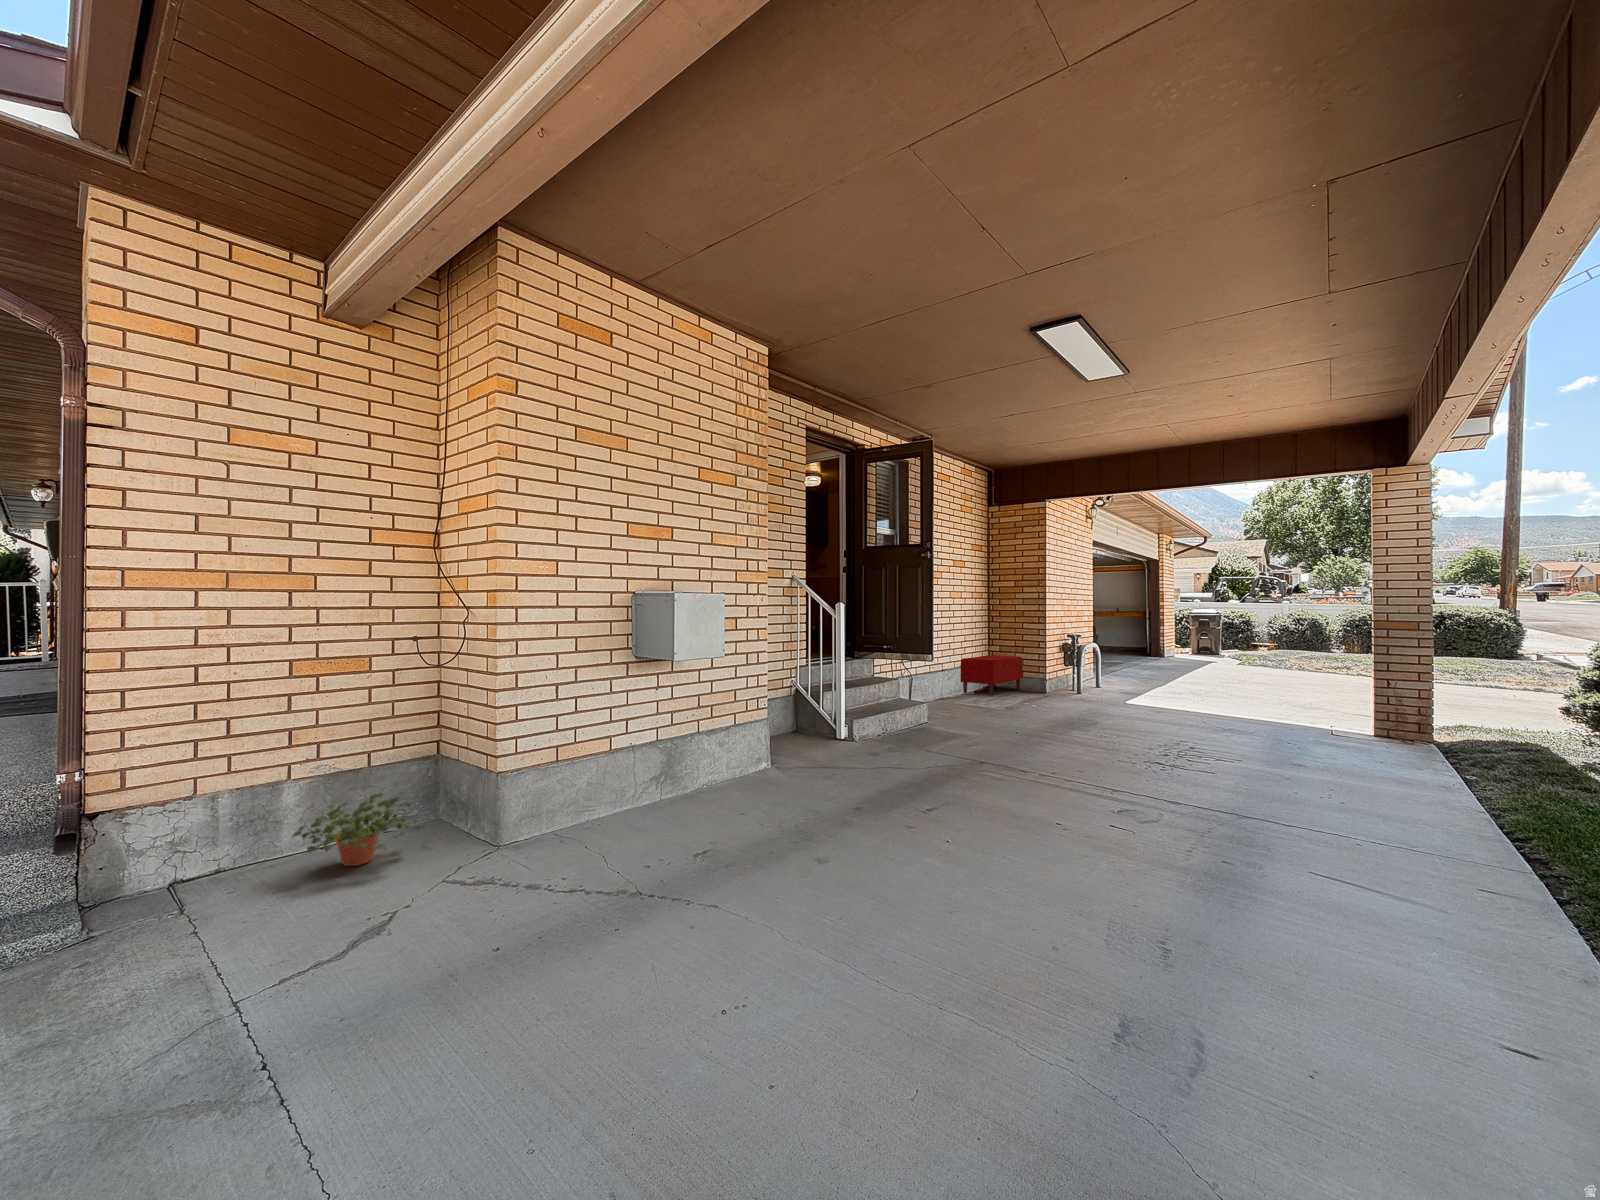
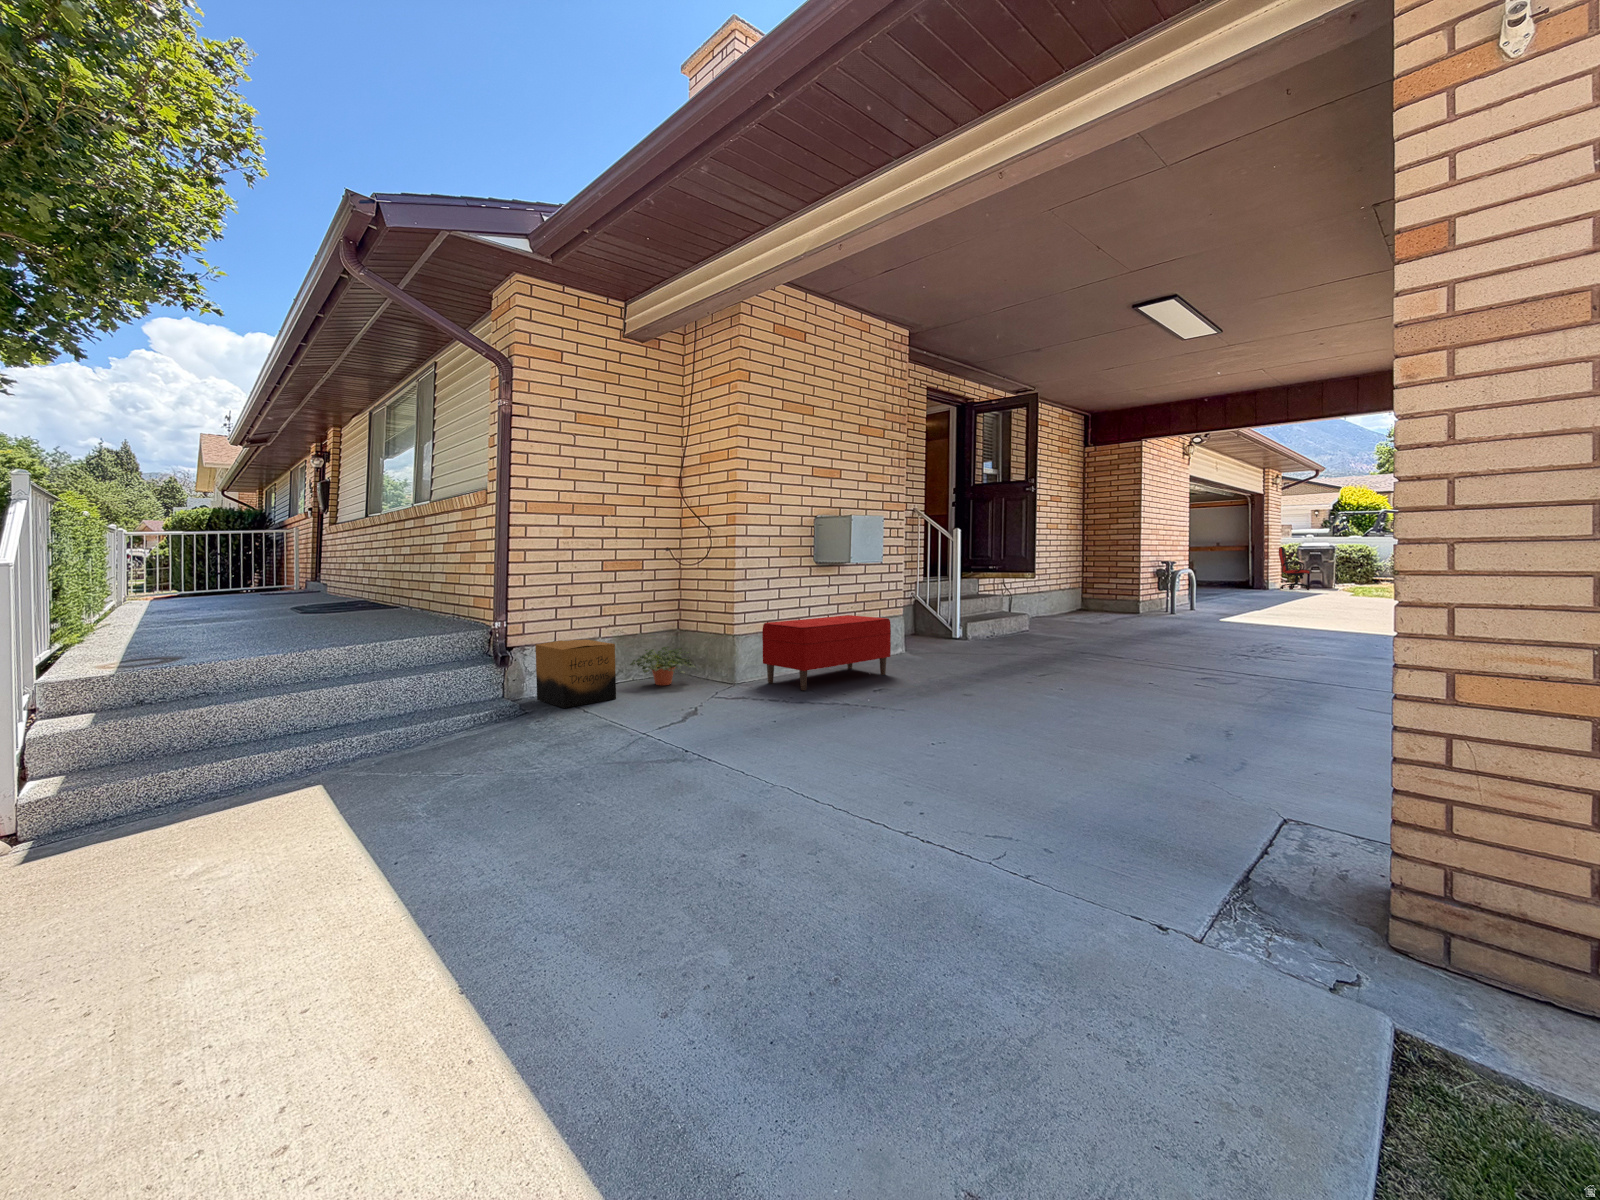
chair: none [1173,613,1204,657] -> present [1279,547,1311,590]
bench: present [960,655,1023,696] -> present [762,615,891,690]
cardboard box: none [67,800,229,956] -> present [535,639,616,708]

